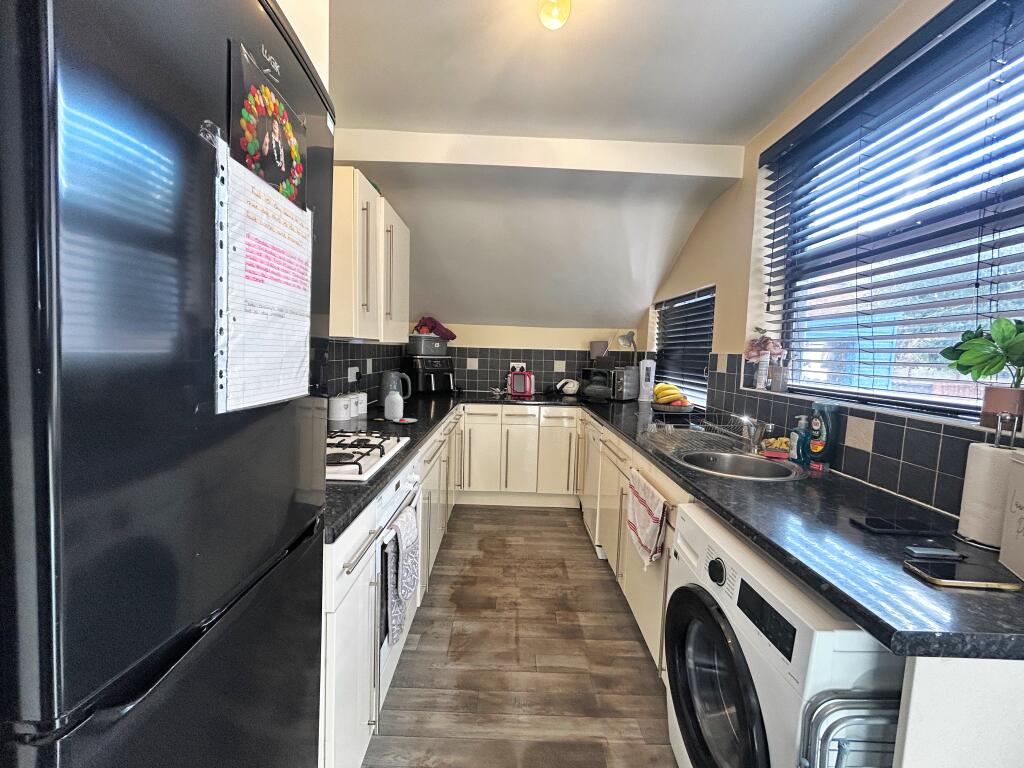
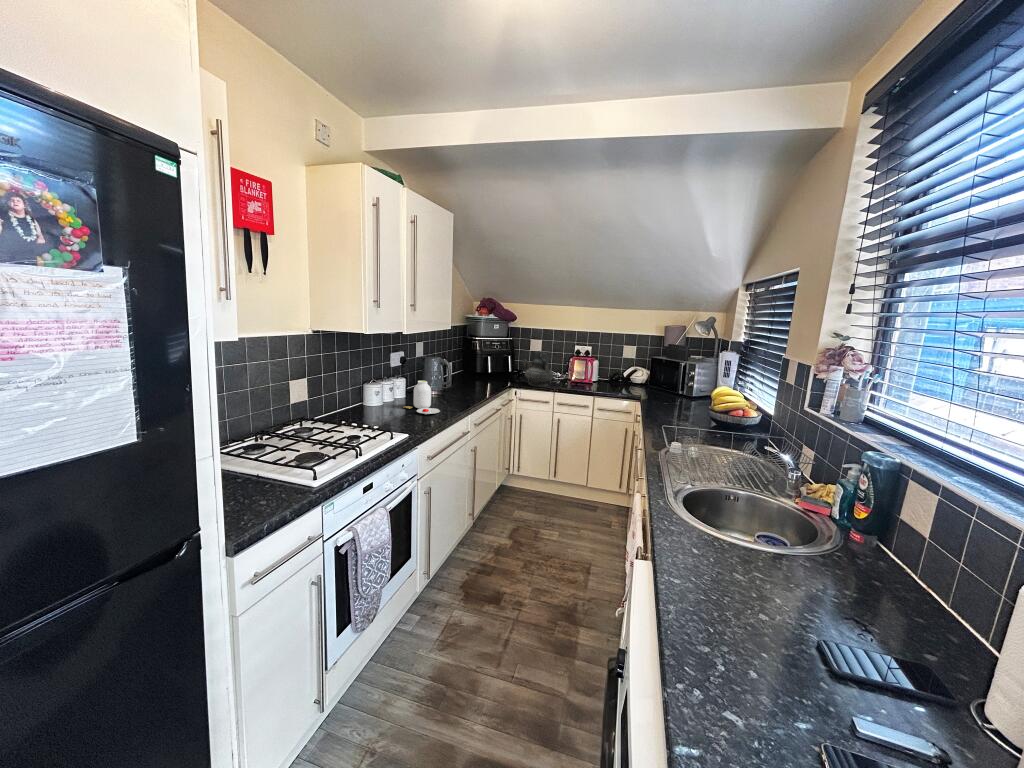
teapot: present [577,369,612,403] -> present [524,351,553,387]

